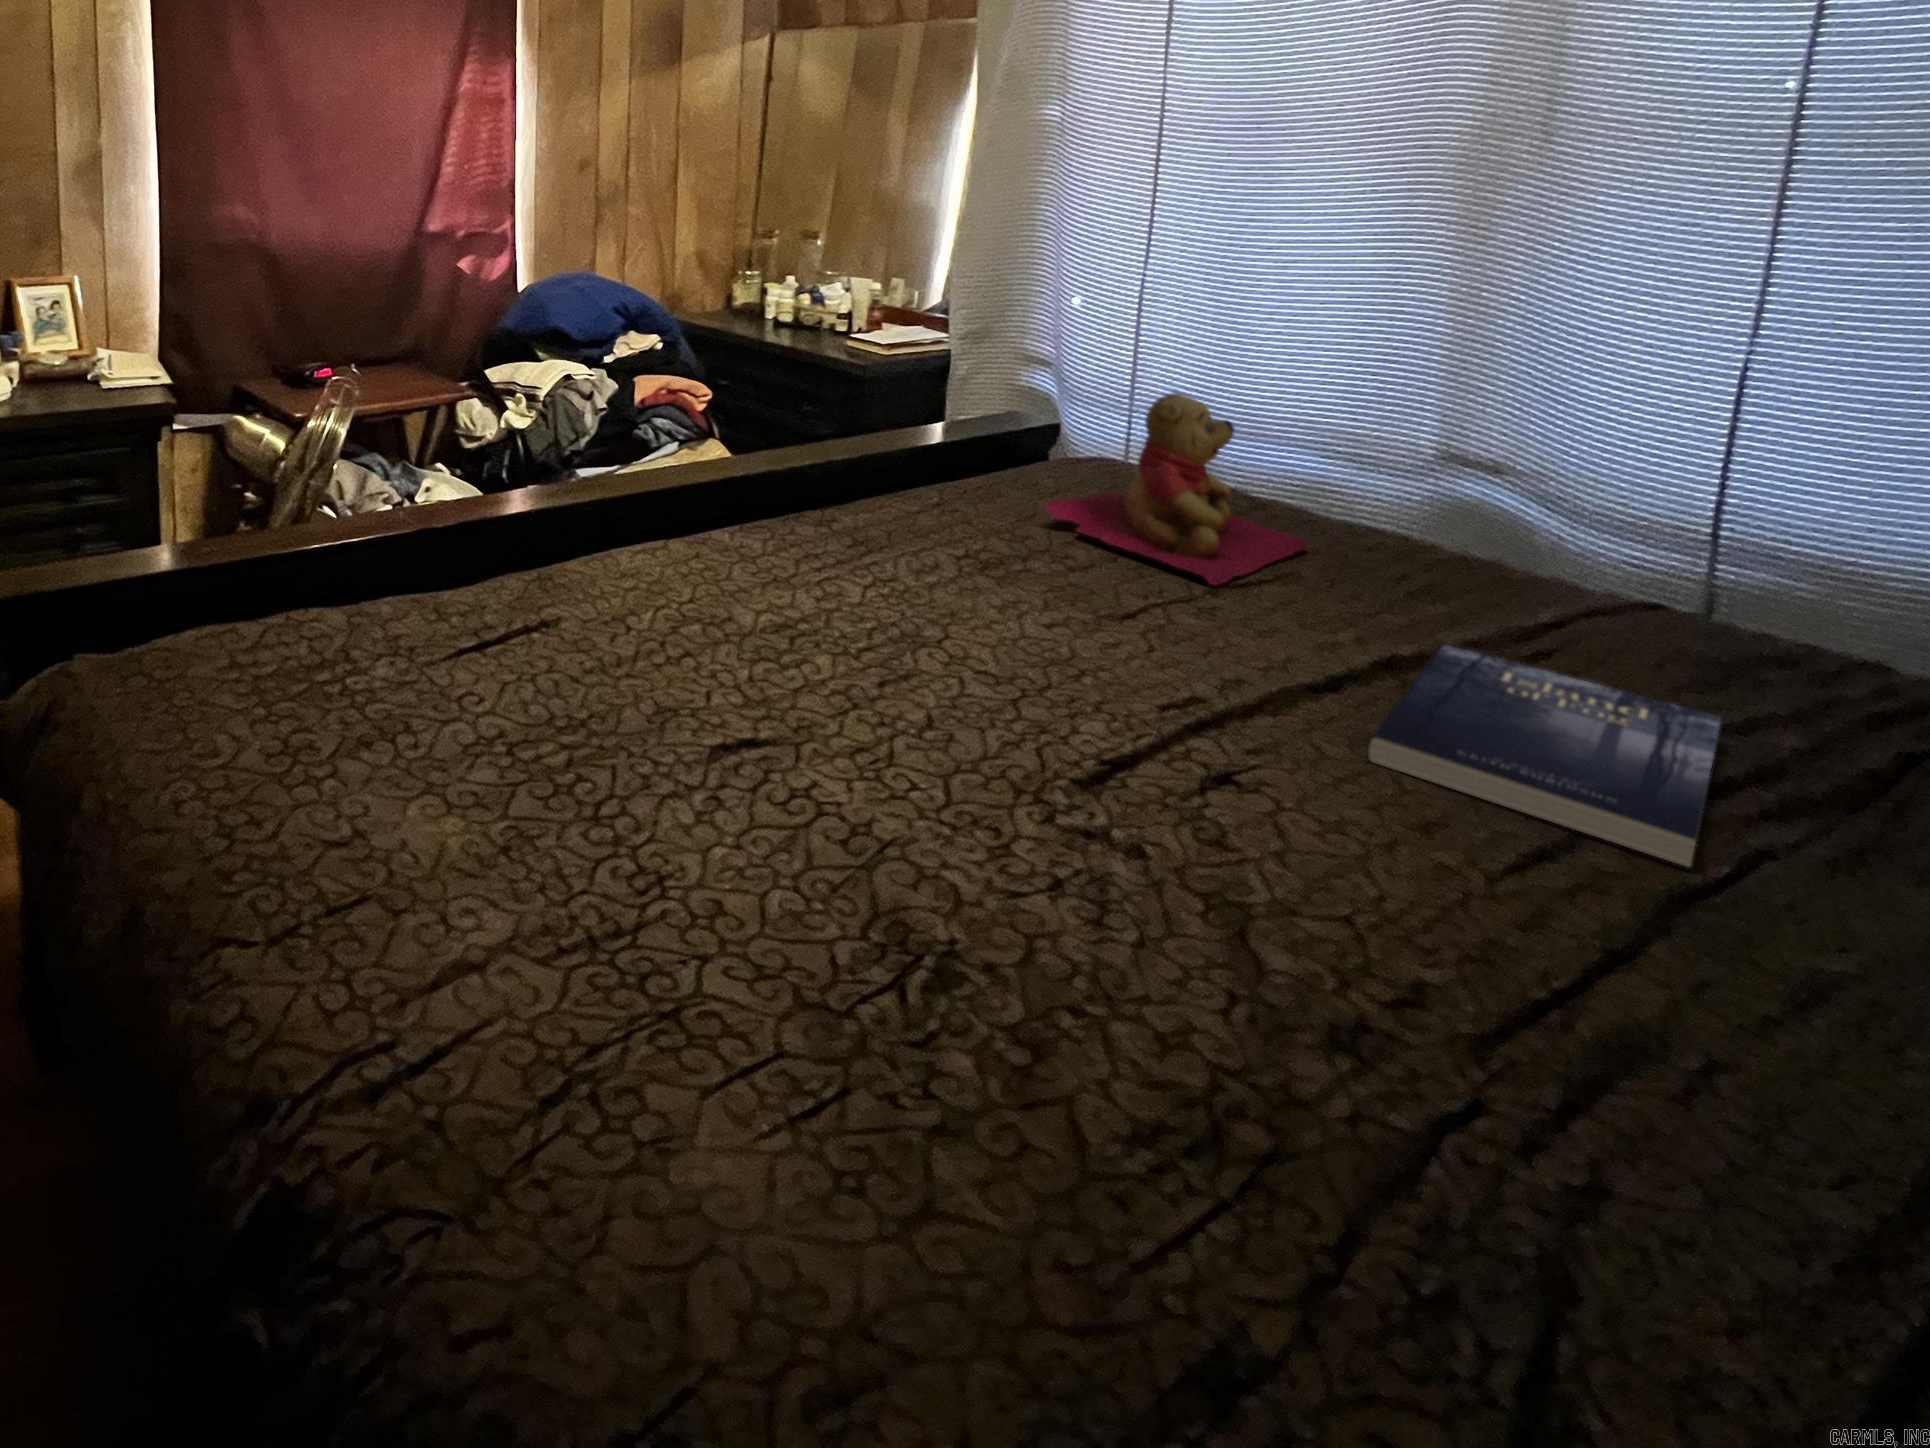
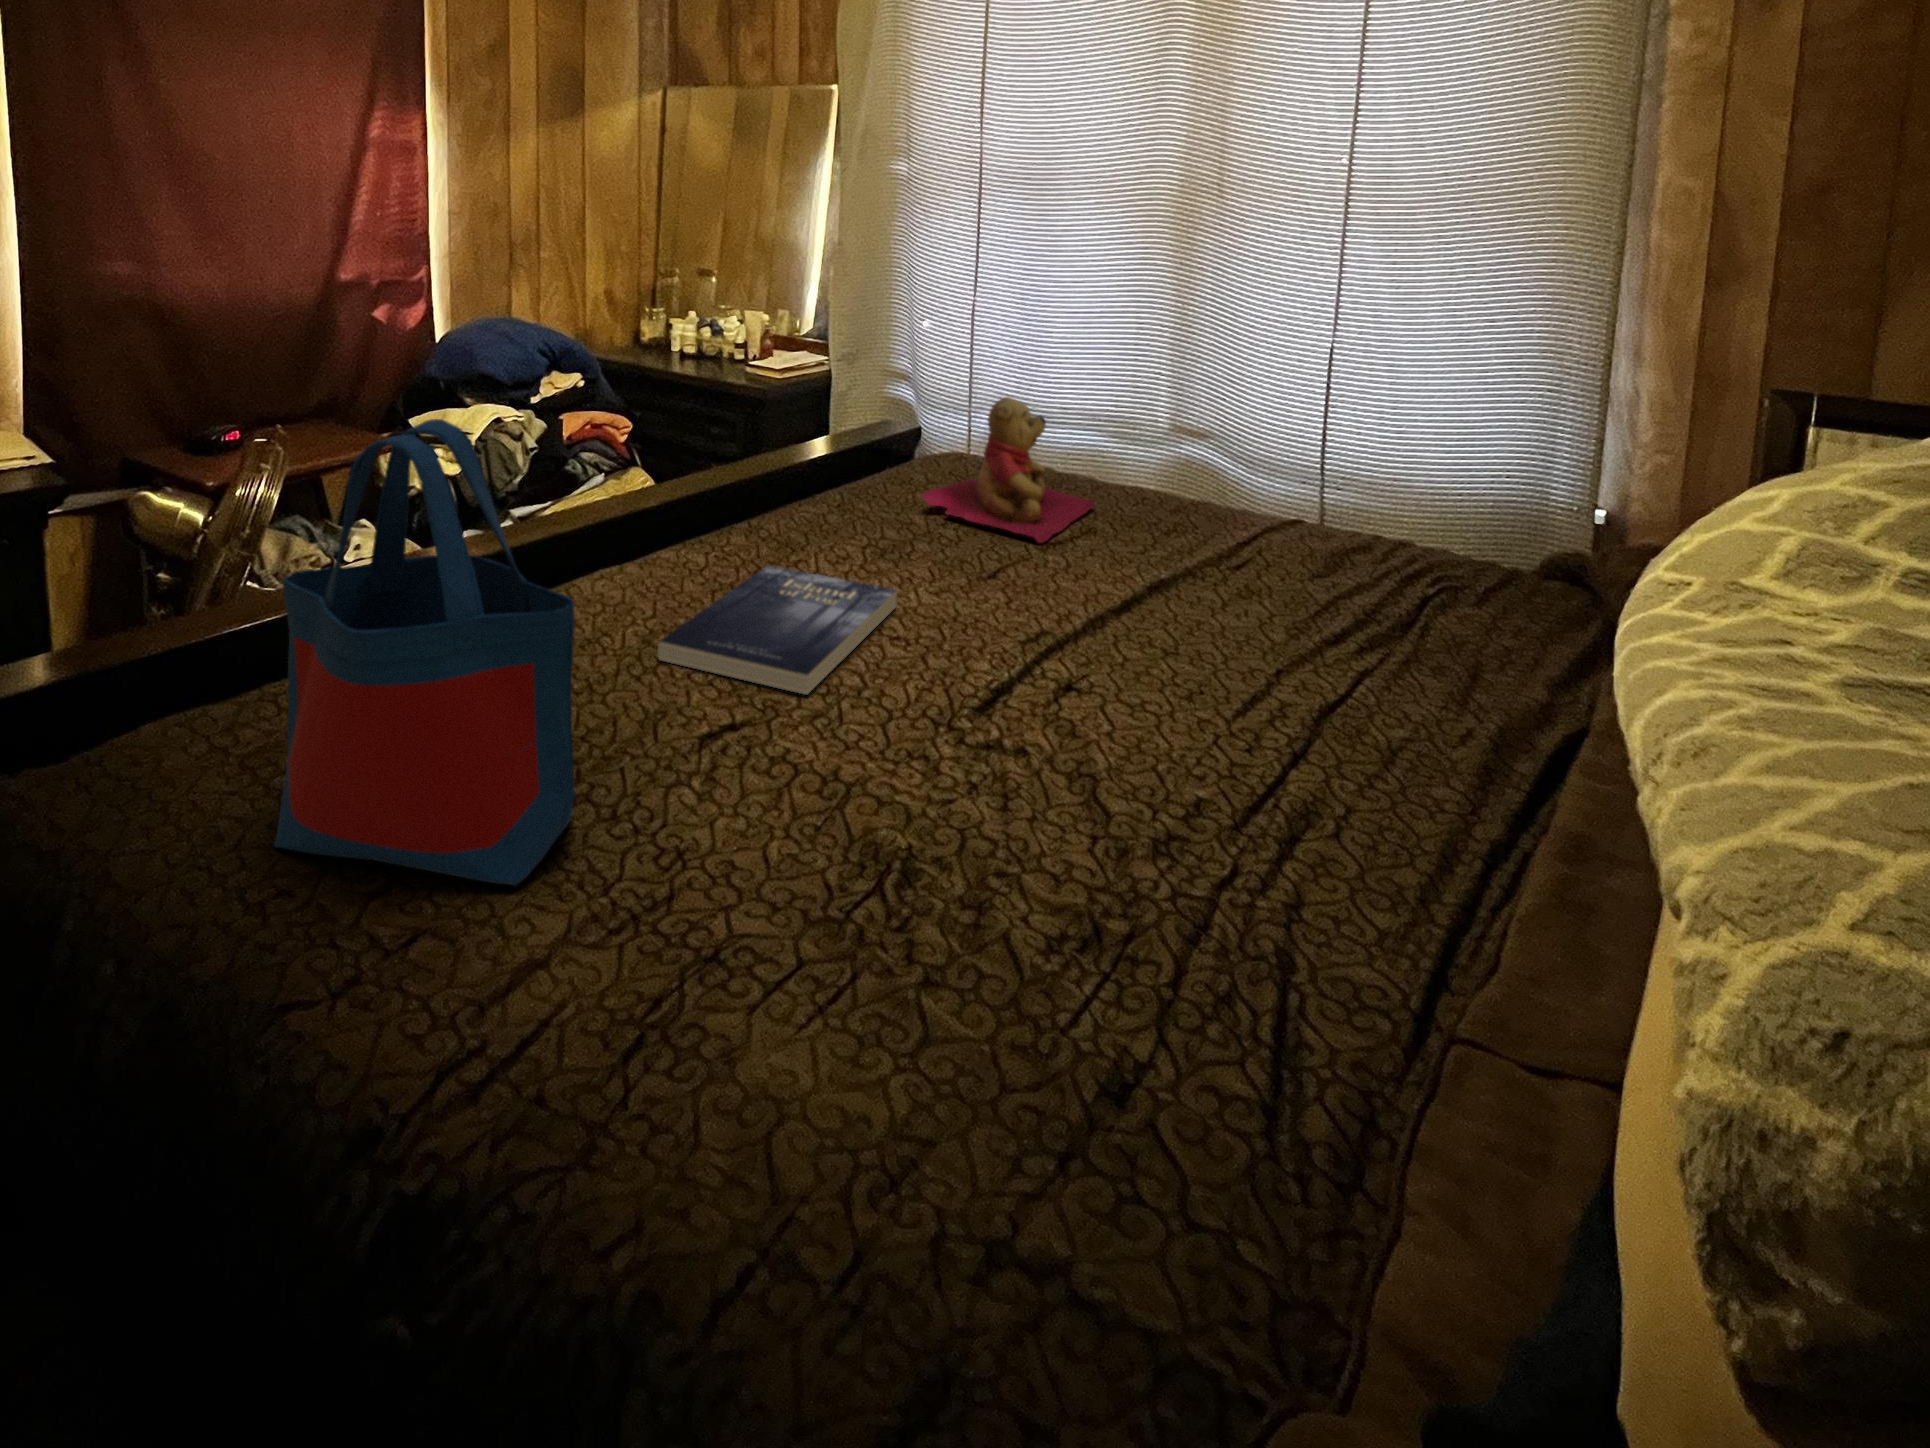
tote bag: none [258,358,549,867] -> present [274,419,575,886]
book: present [1367,644,1721,868] -> present [657,566,897,695]

